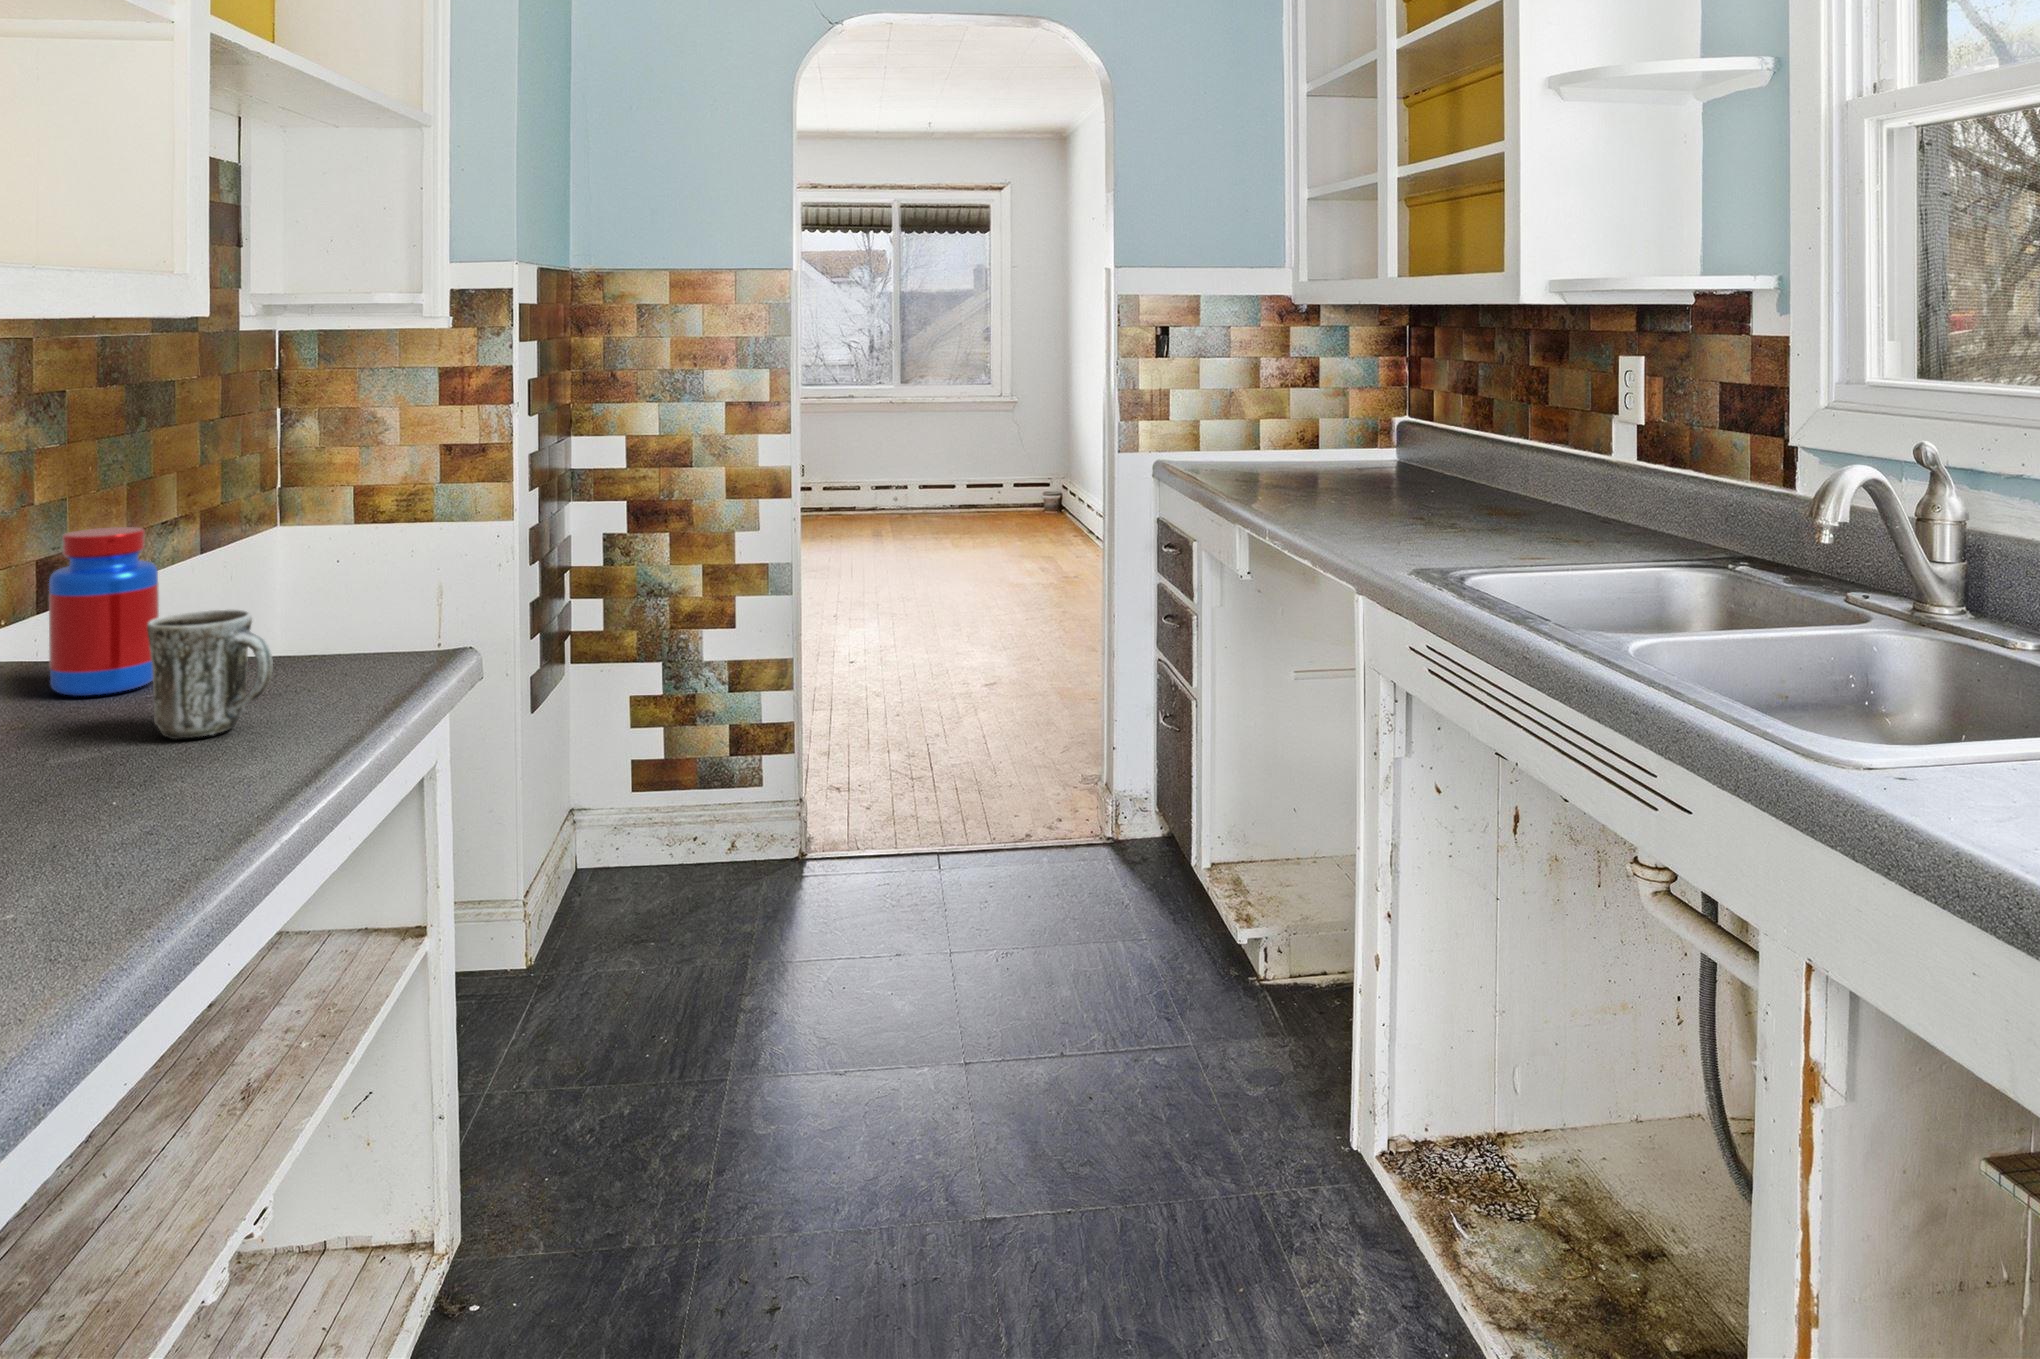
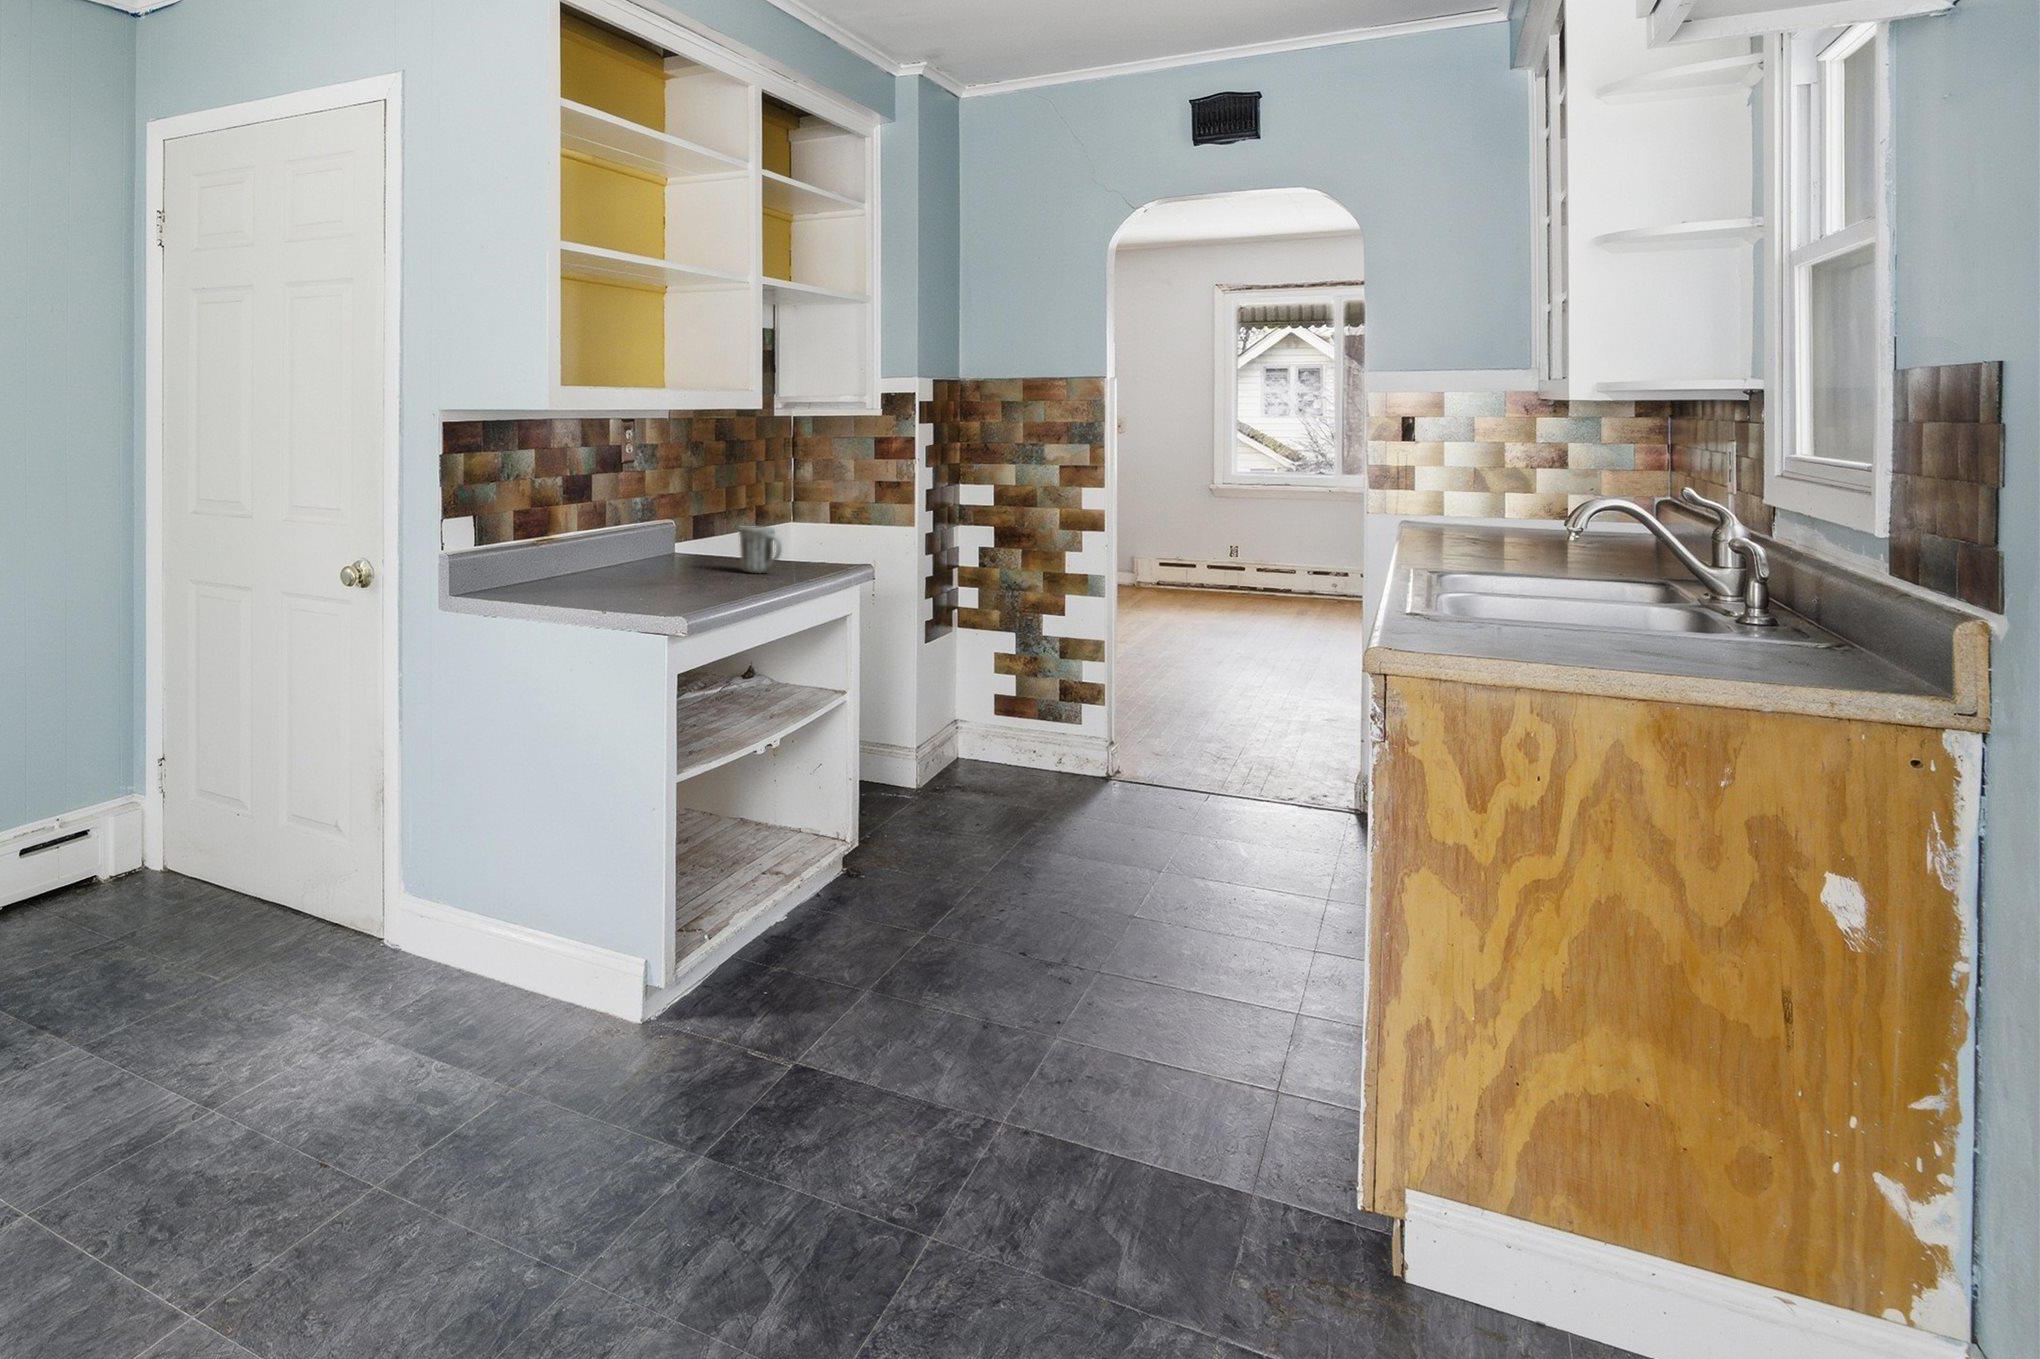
jar: present [49,527,159,696] -> none [704,496,741,561]

